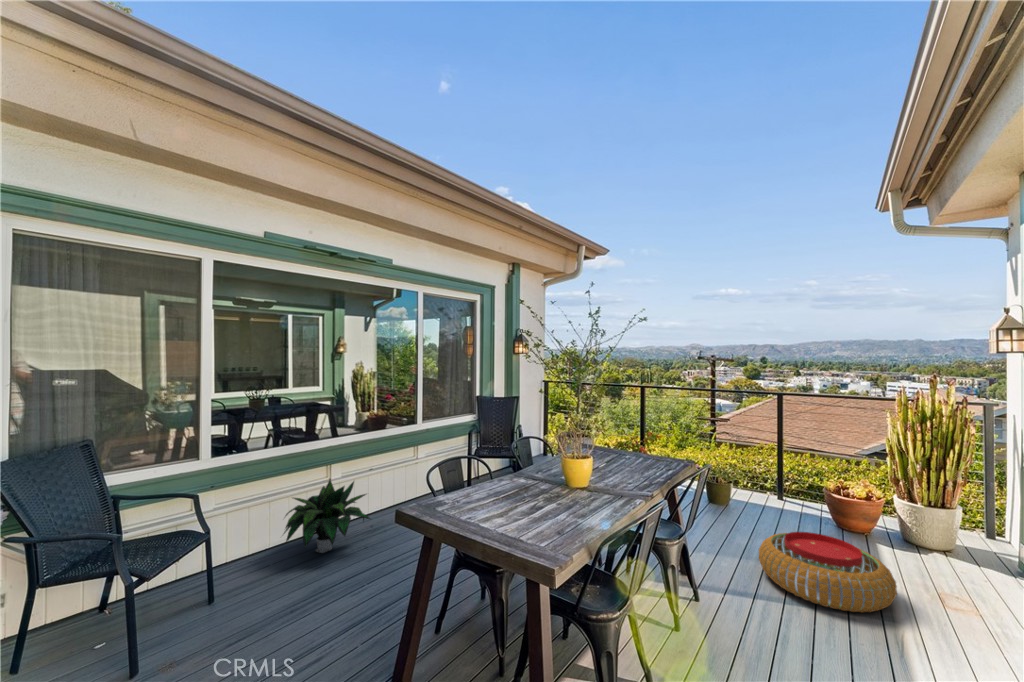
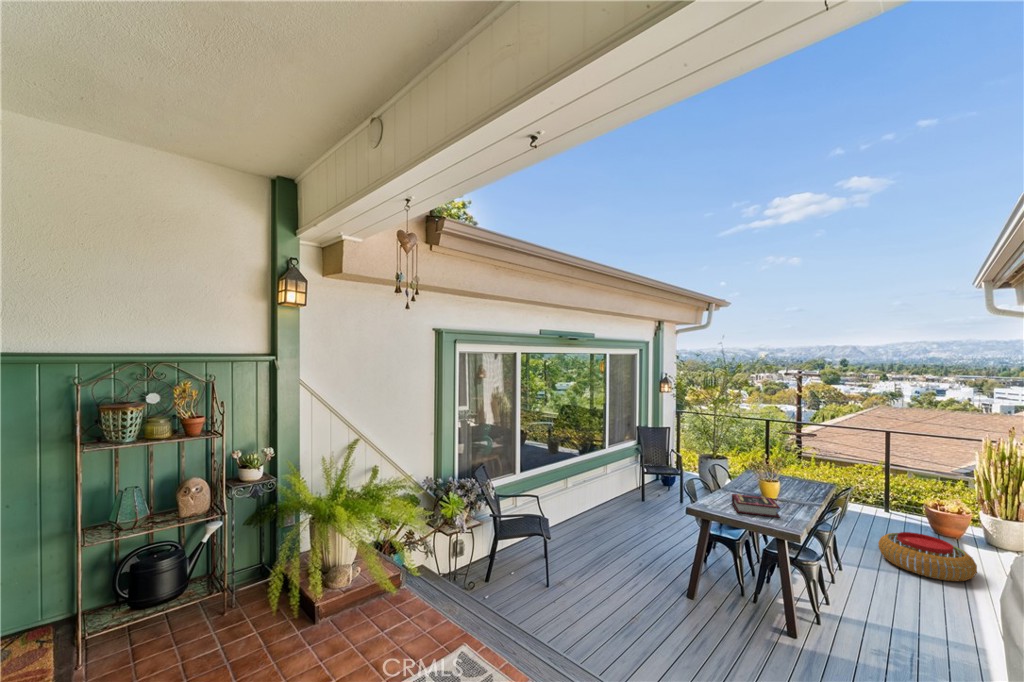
potted plant: present [284,480,370,553] -> none [555,484,611,530]
book: none [493,482,569,525] -> present [732,494,780,517]

